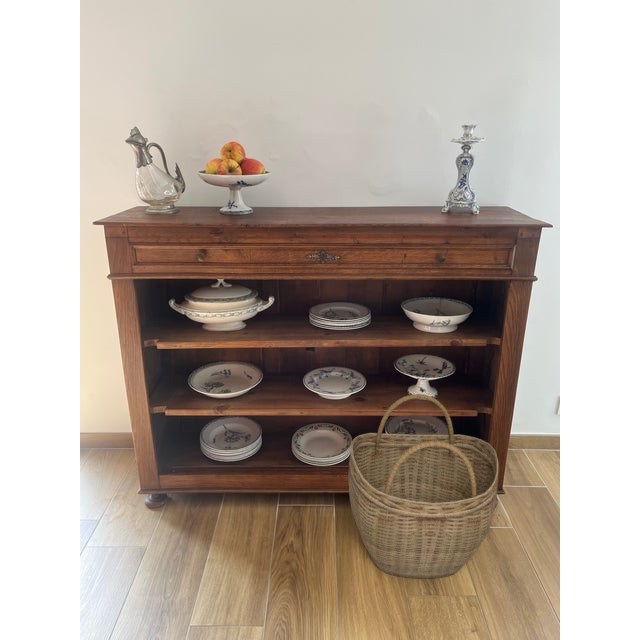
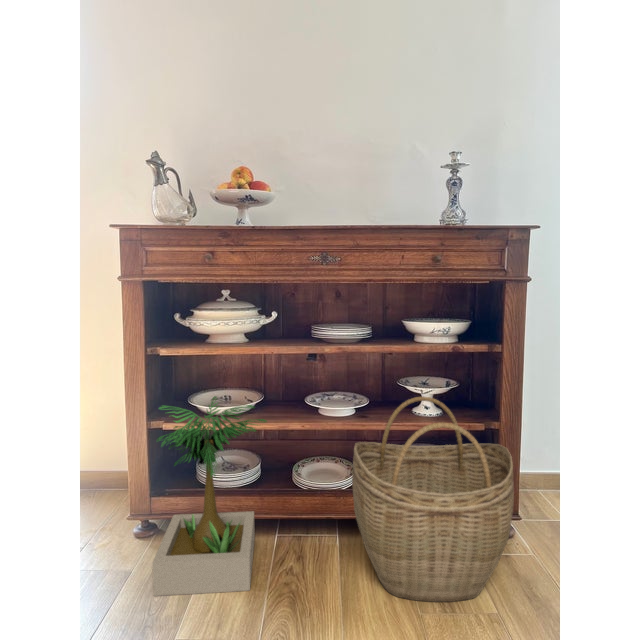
potted plant: none [153,385,280,573] -> present [152,396,267,596]

